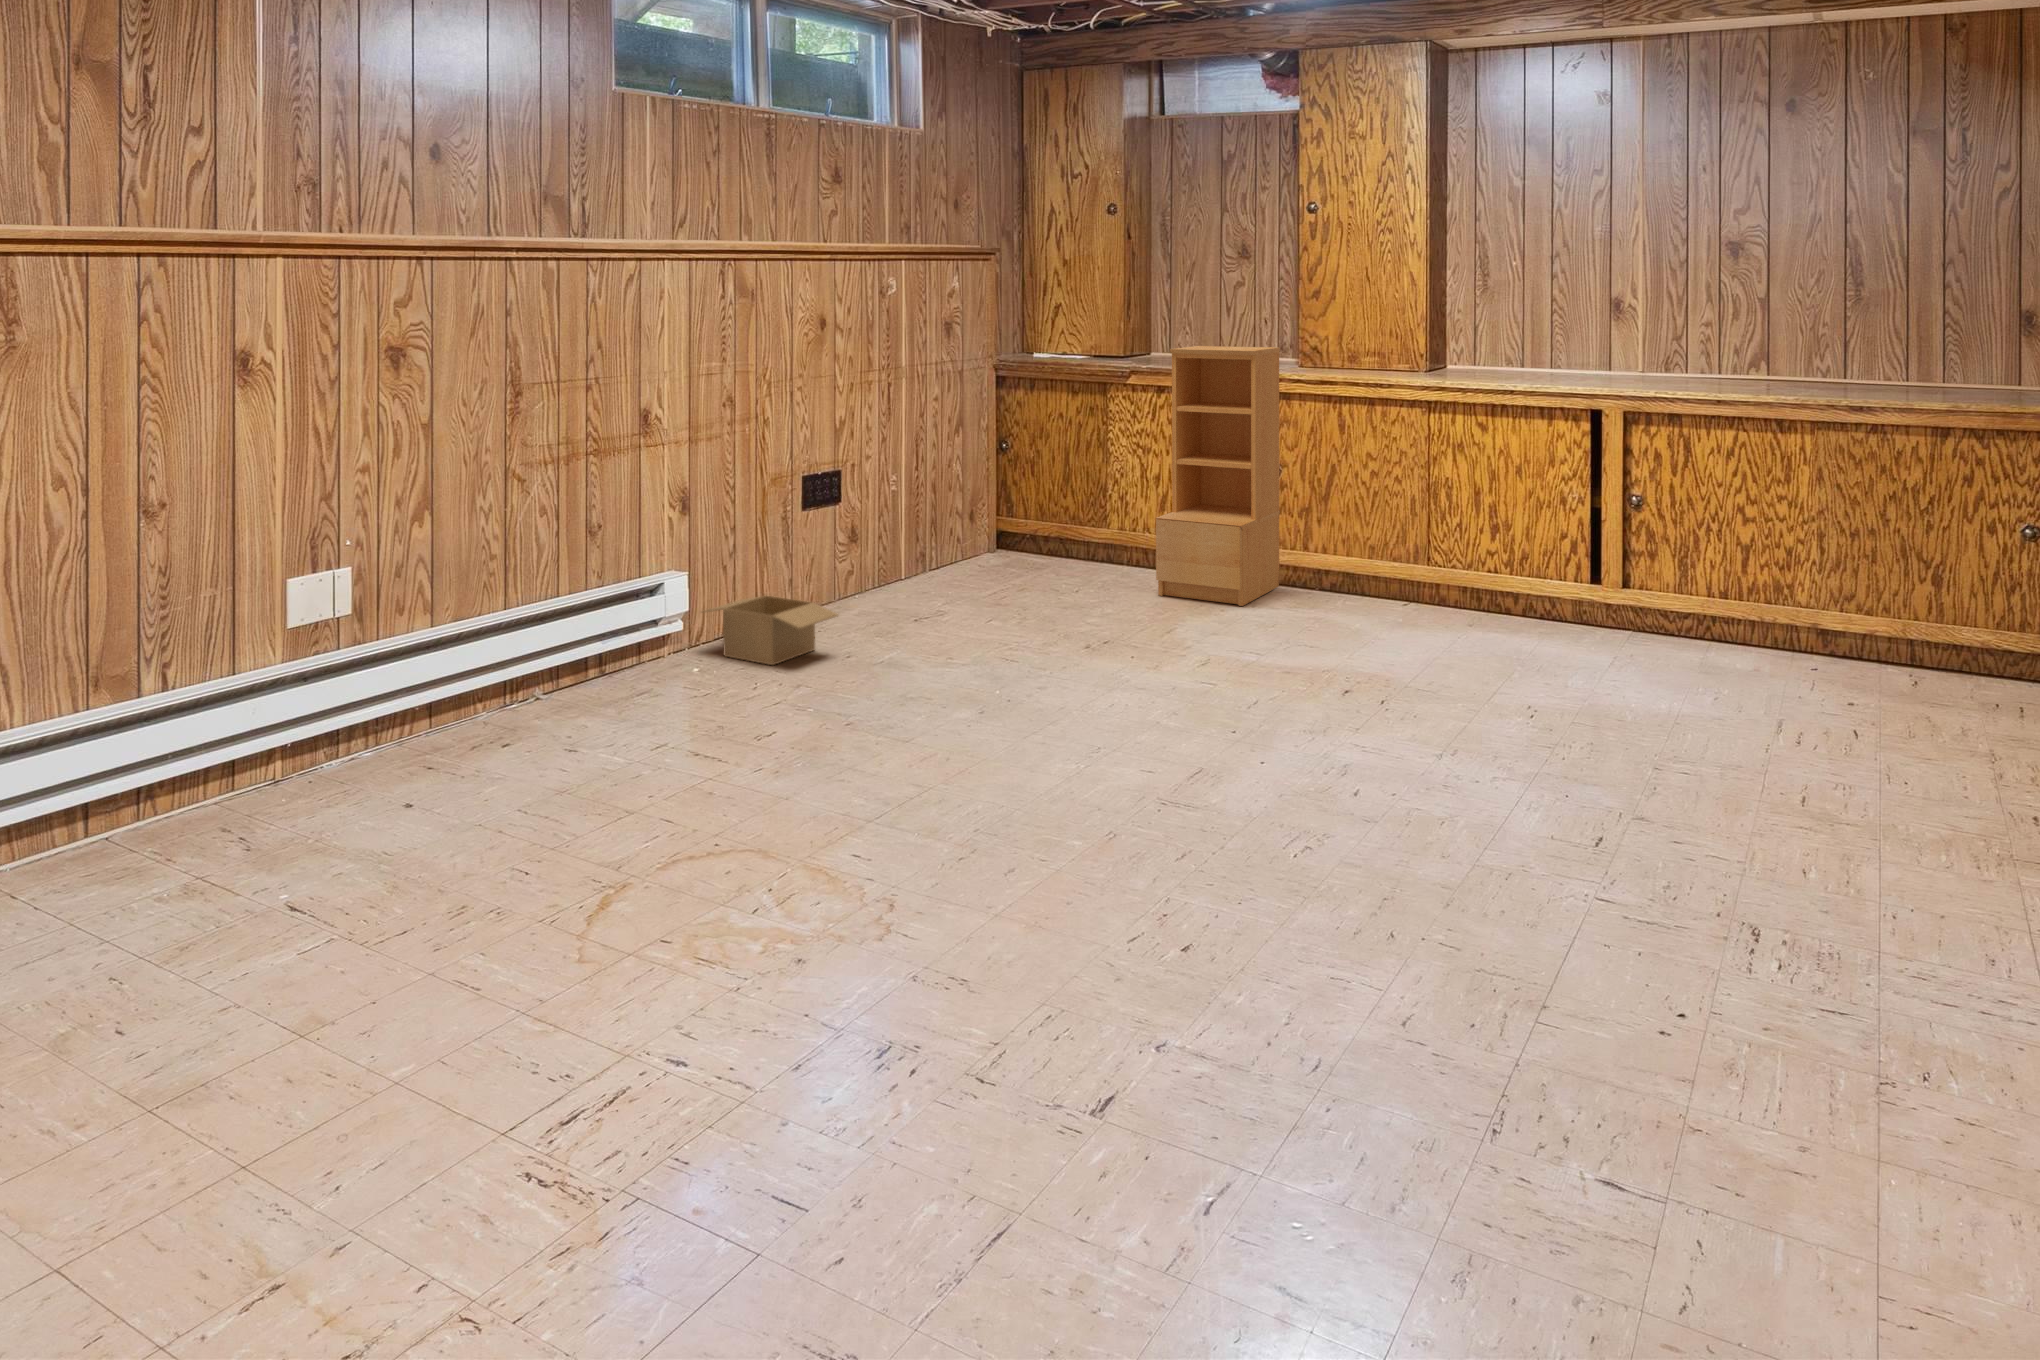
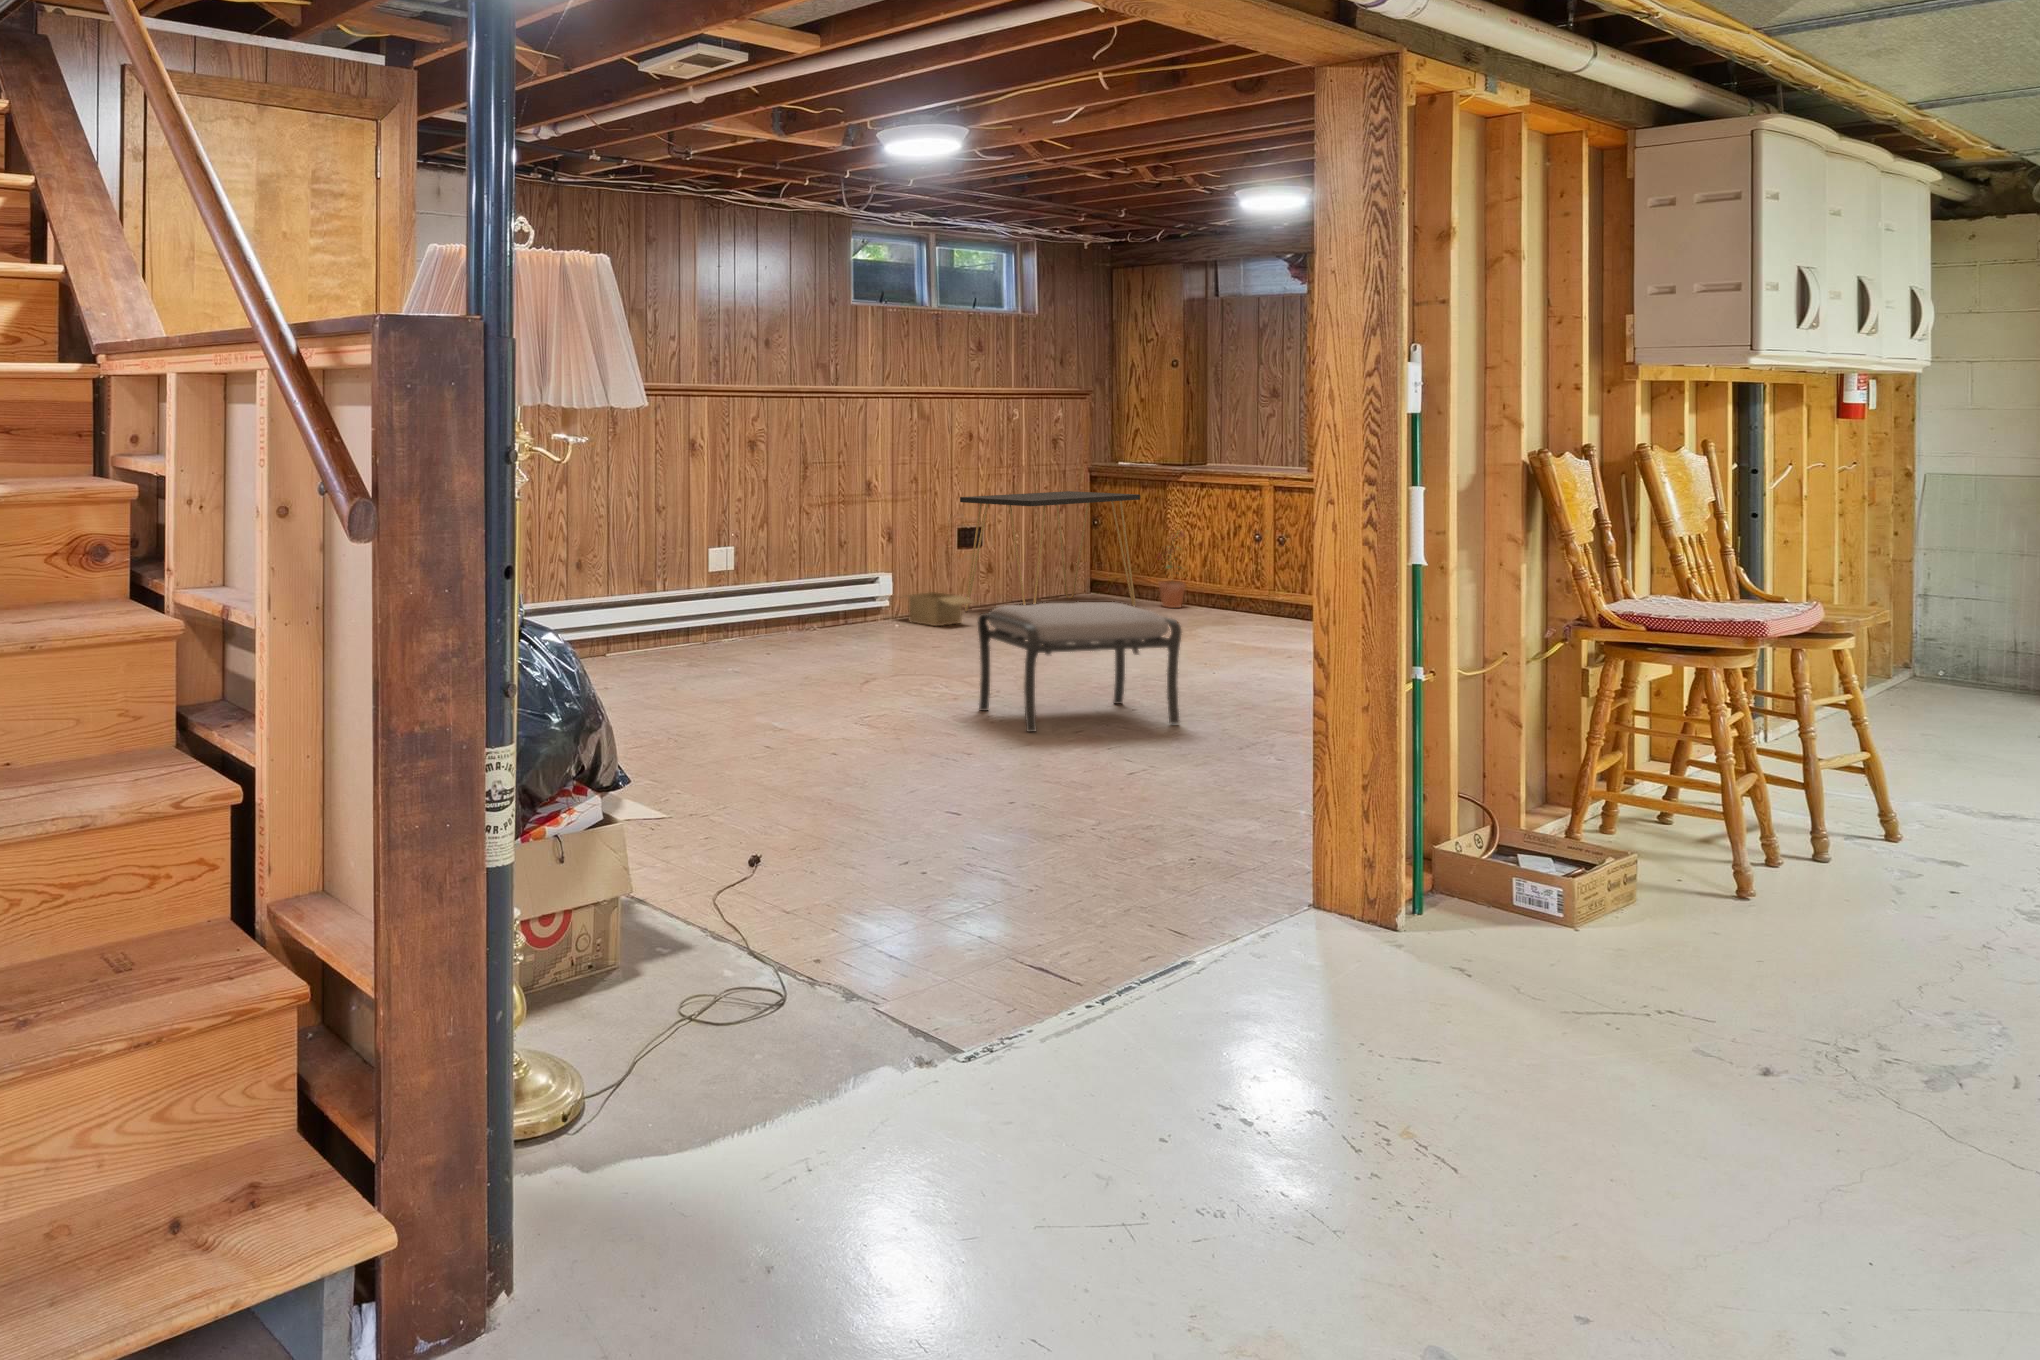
bookshelf: present [1156,346,1280,606] -> none [1190,455,1285,623]
desk: none [809,402,1077,632] -> present [960,491,1140,612]
potted plant: none [1097,458,1140,577] -> present [1157,531,1186,608]
ottoman: none [867,723,1335,1163] -> present [978,602,1181,732]

